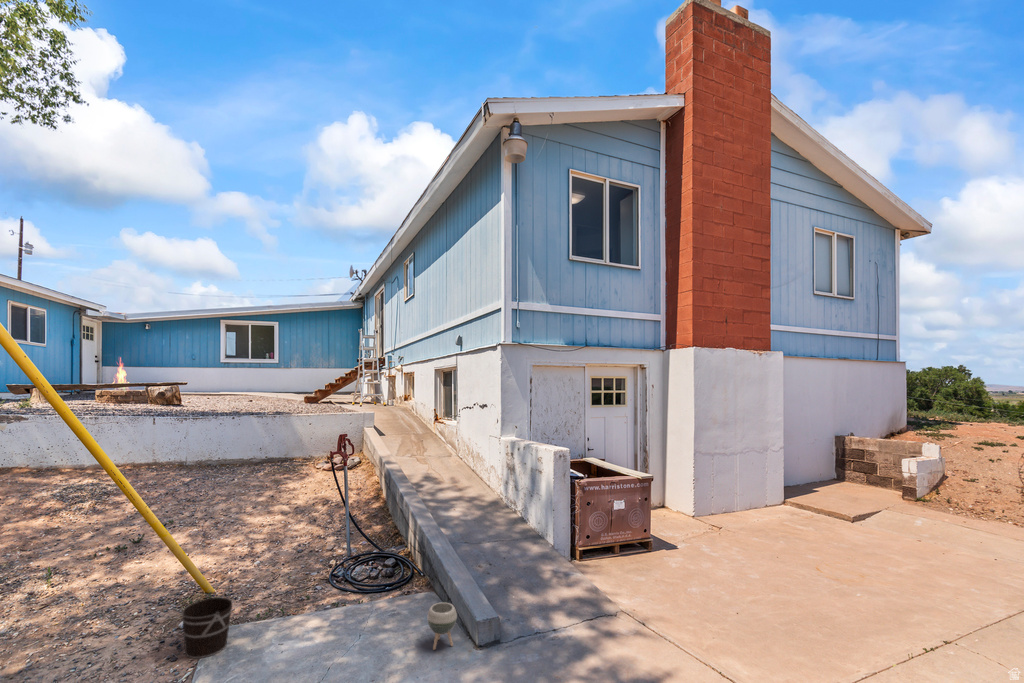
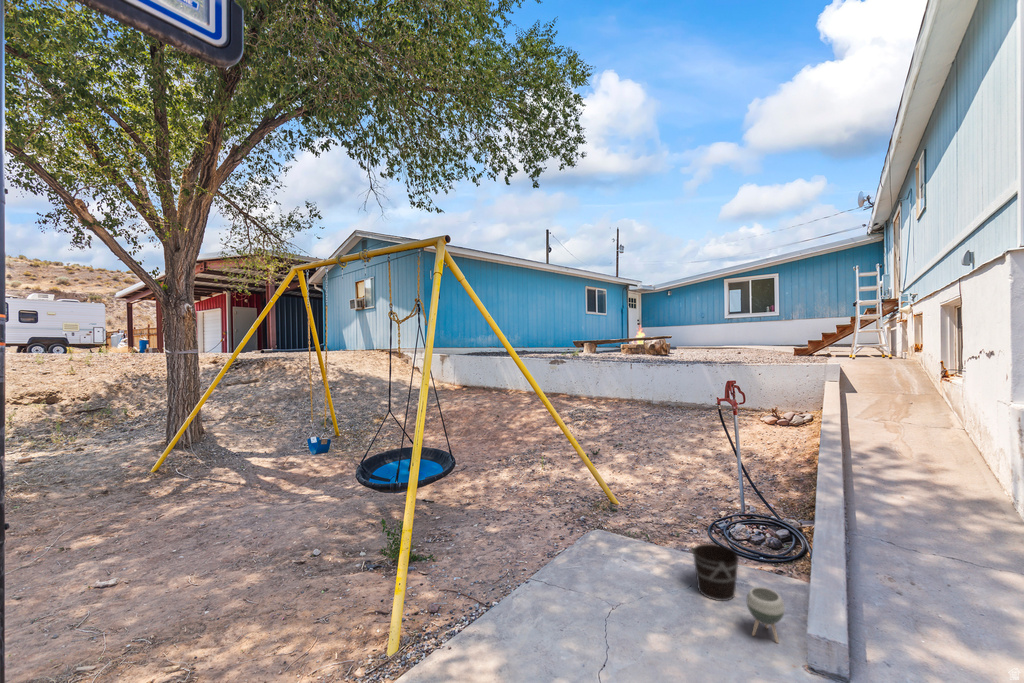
bucket: present [182,598,232,658] -> present [693,542,738,601]

